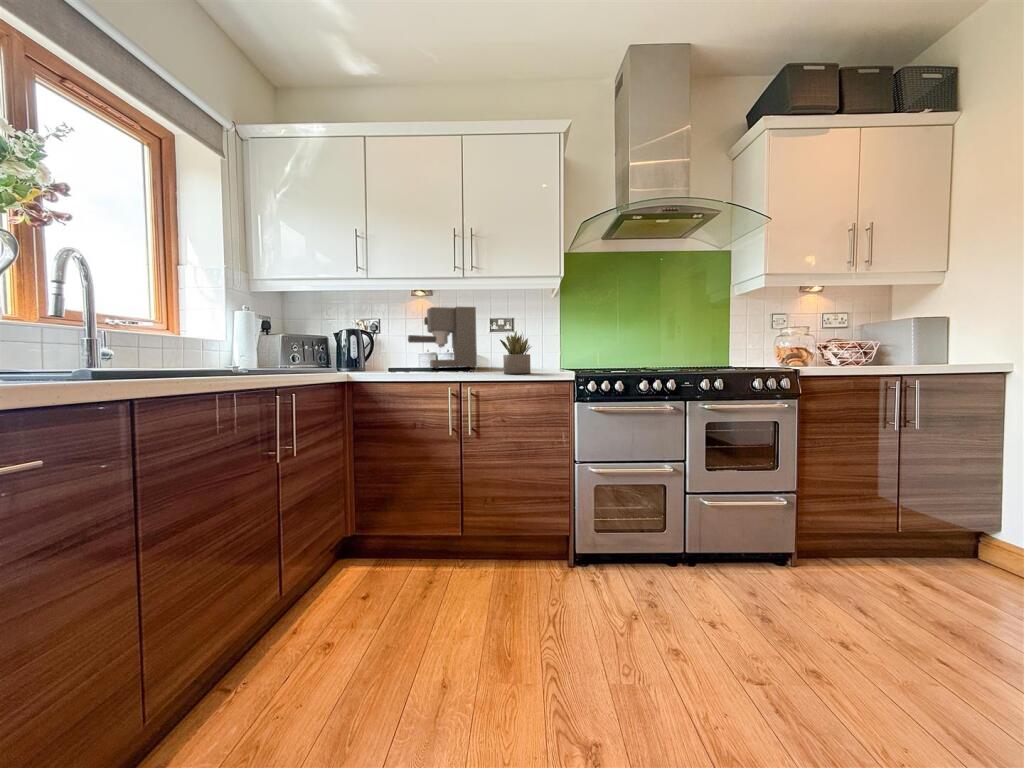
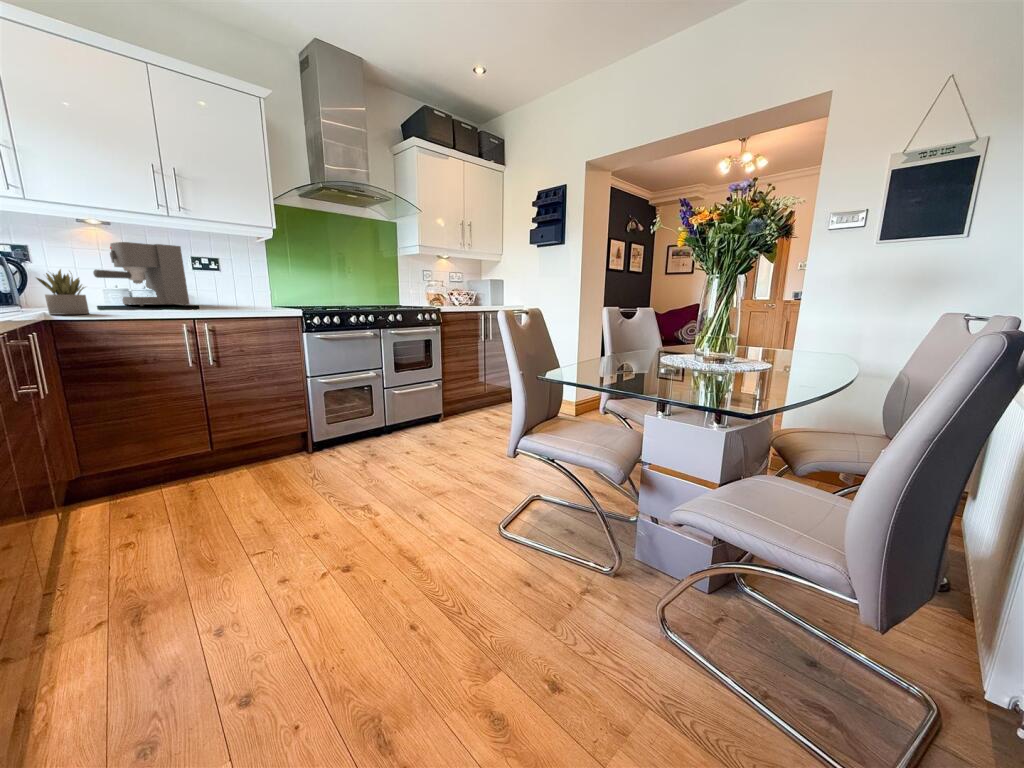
succulent plant: present [500,331,531,374] -> present [37,269,89,315]

